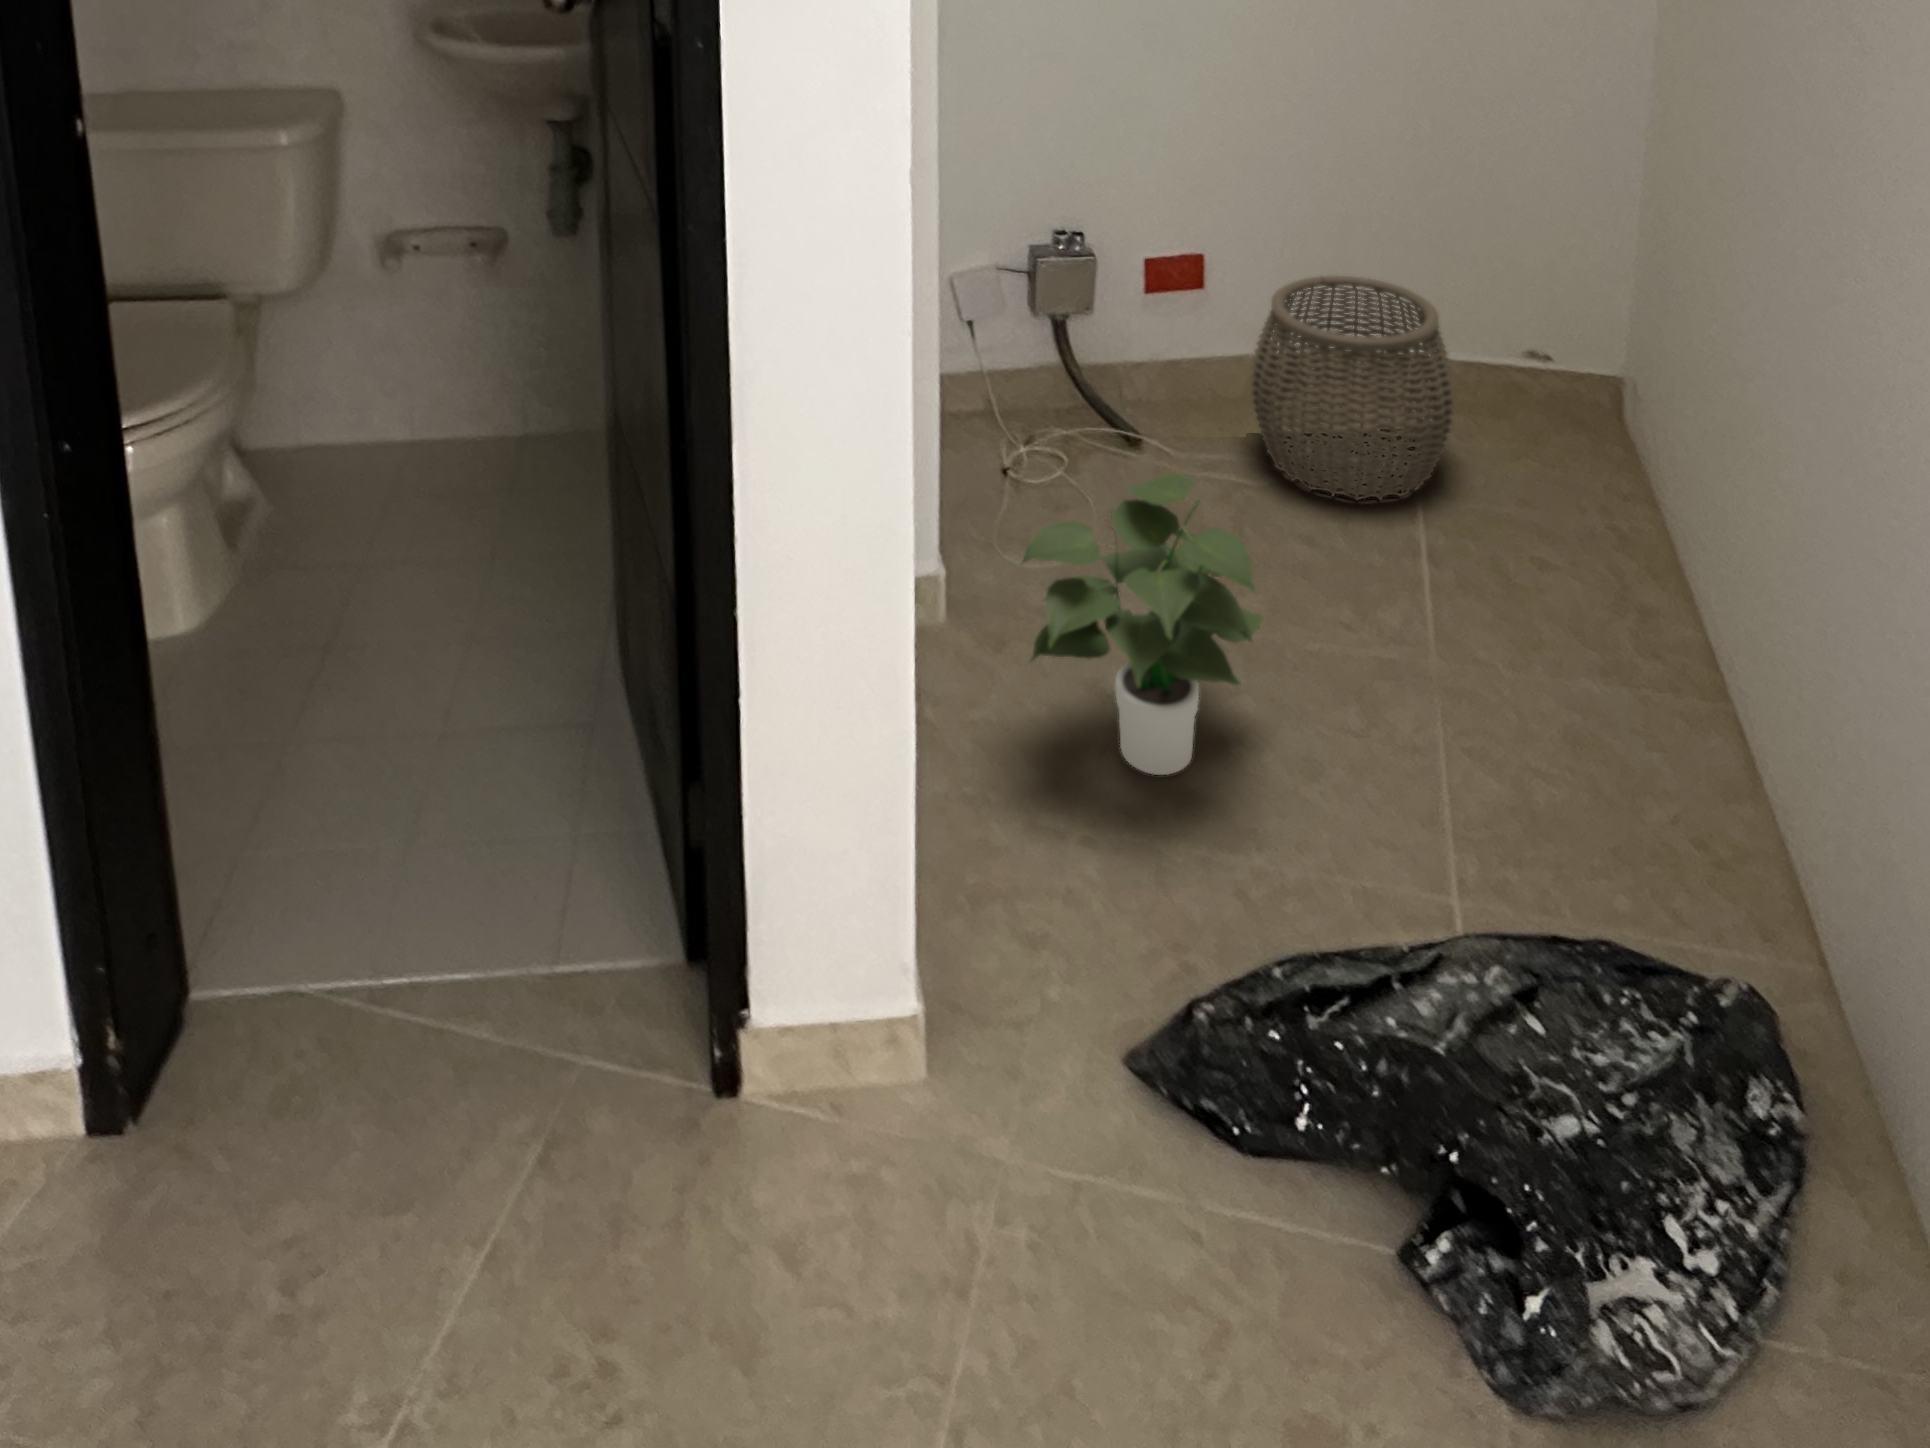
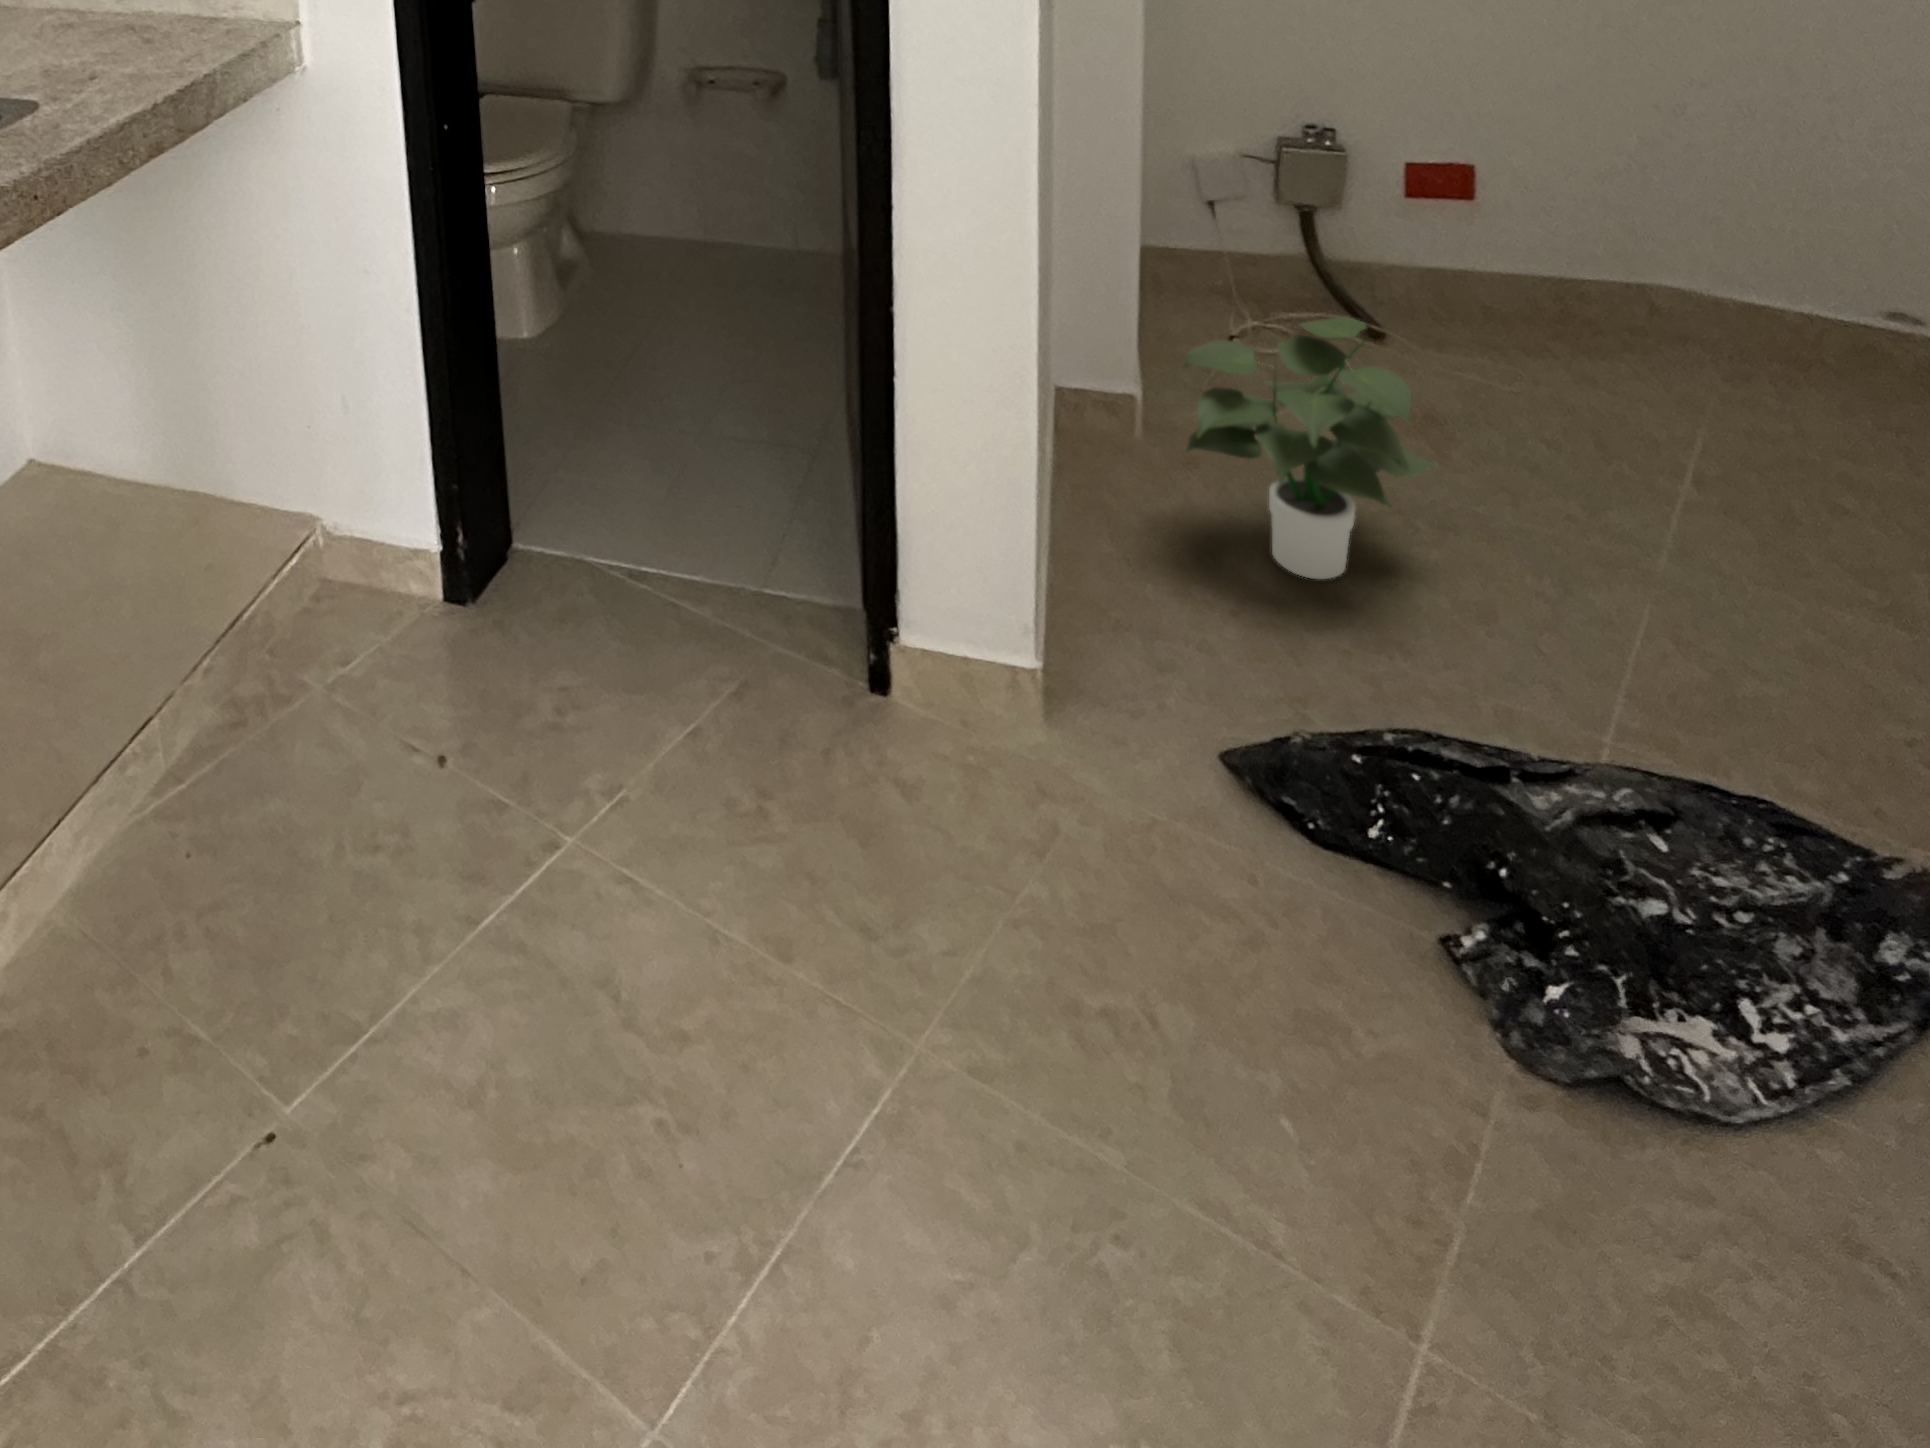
woven basket: present [1252,276,1455,500] -> none [1490,184,1748,416]

